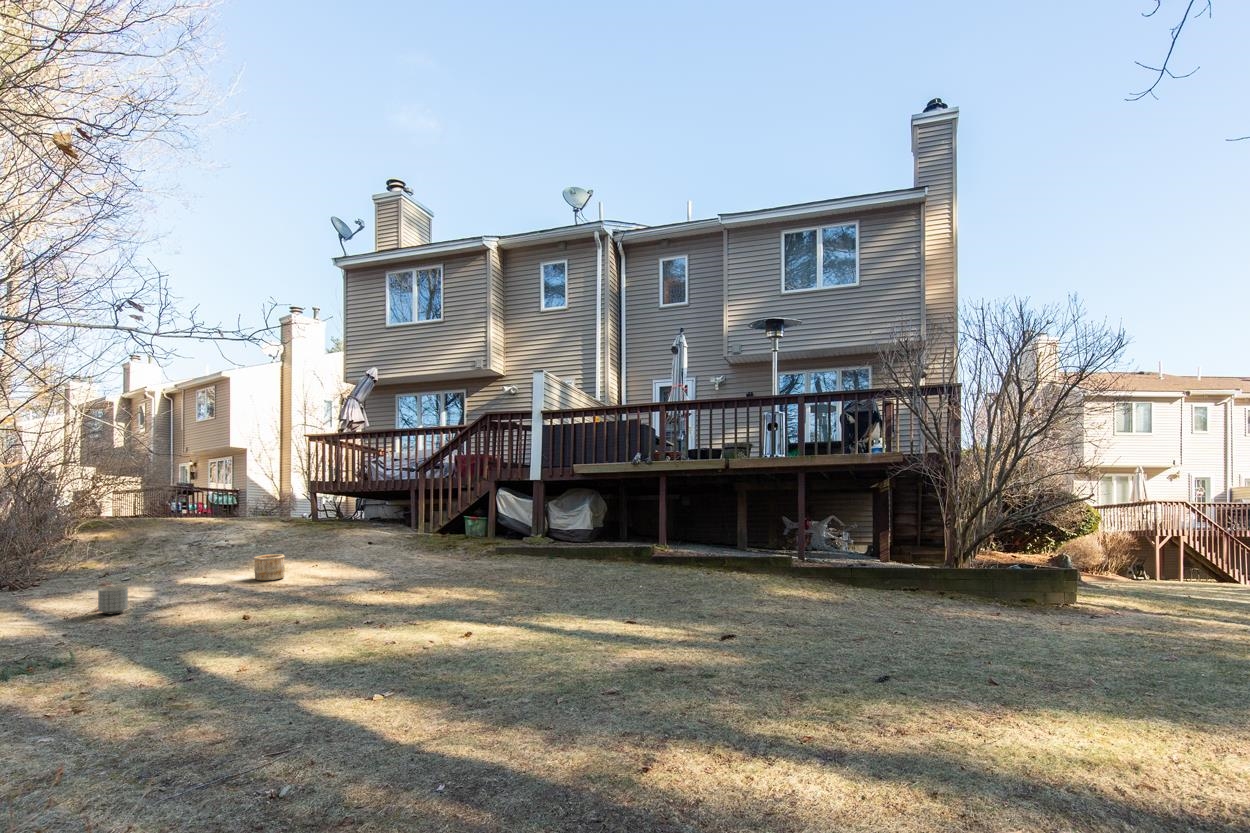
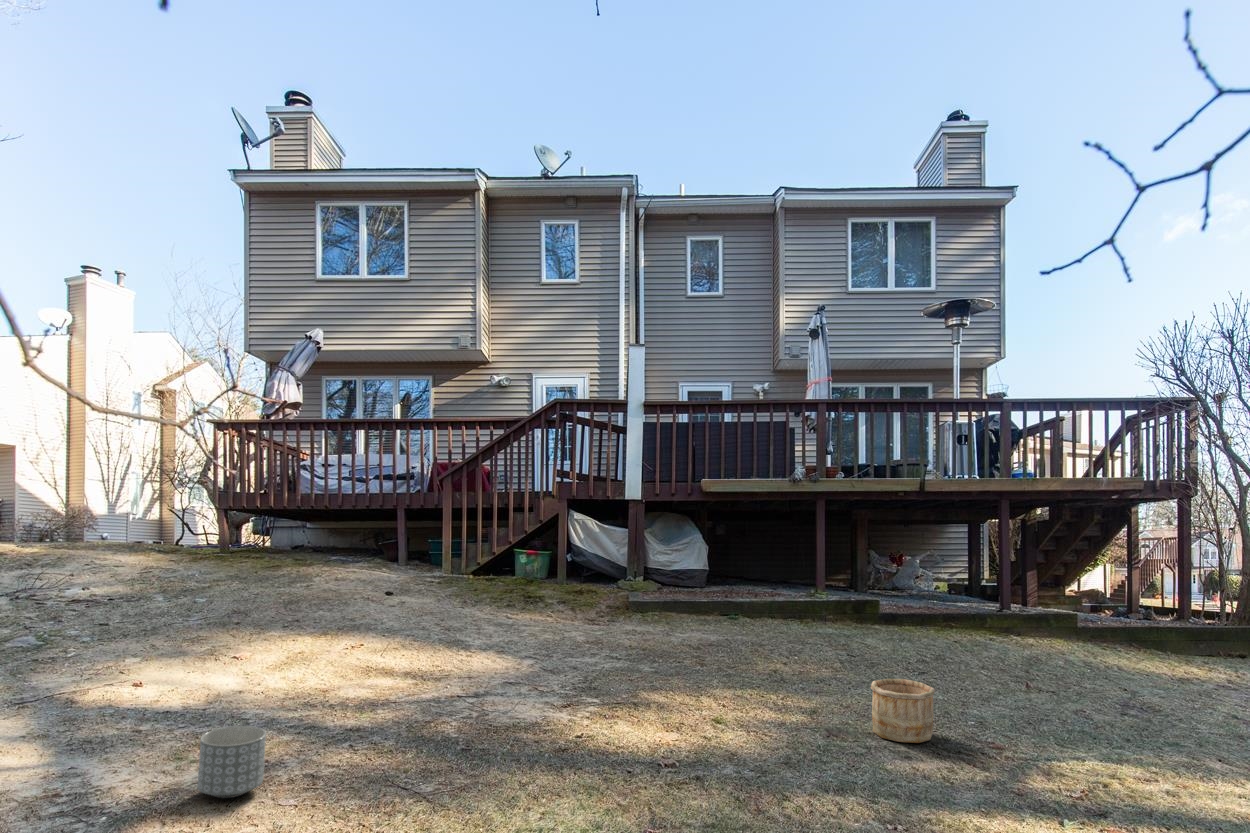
wooden bucket: present [253,554,285,581] -> present [870,679,935,743]

